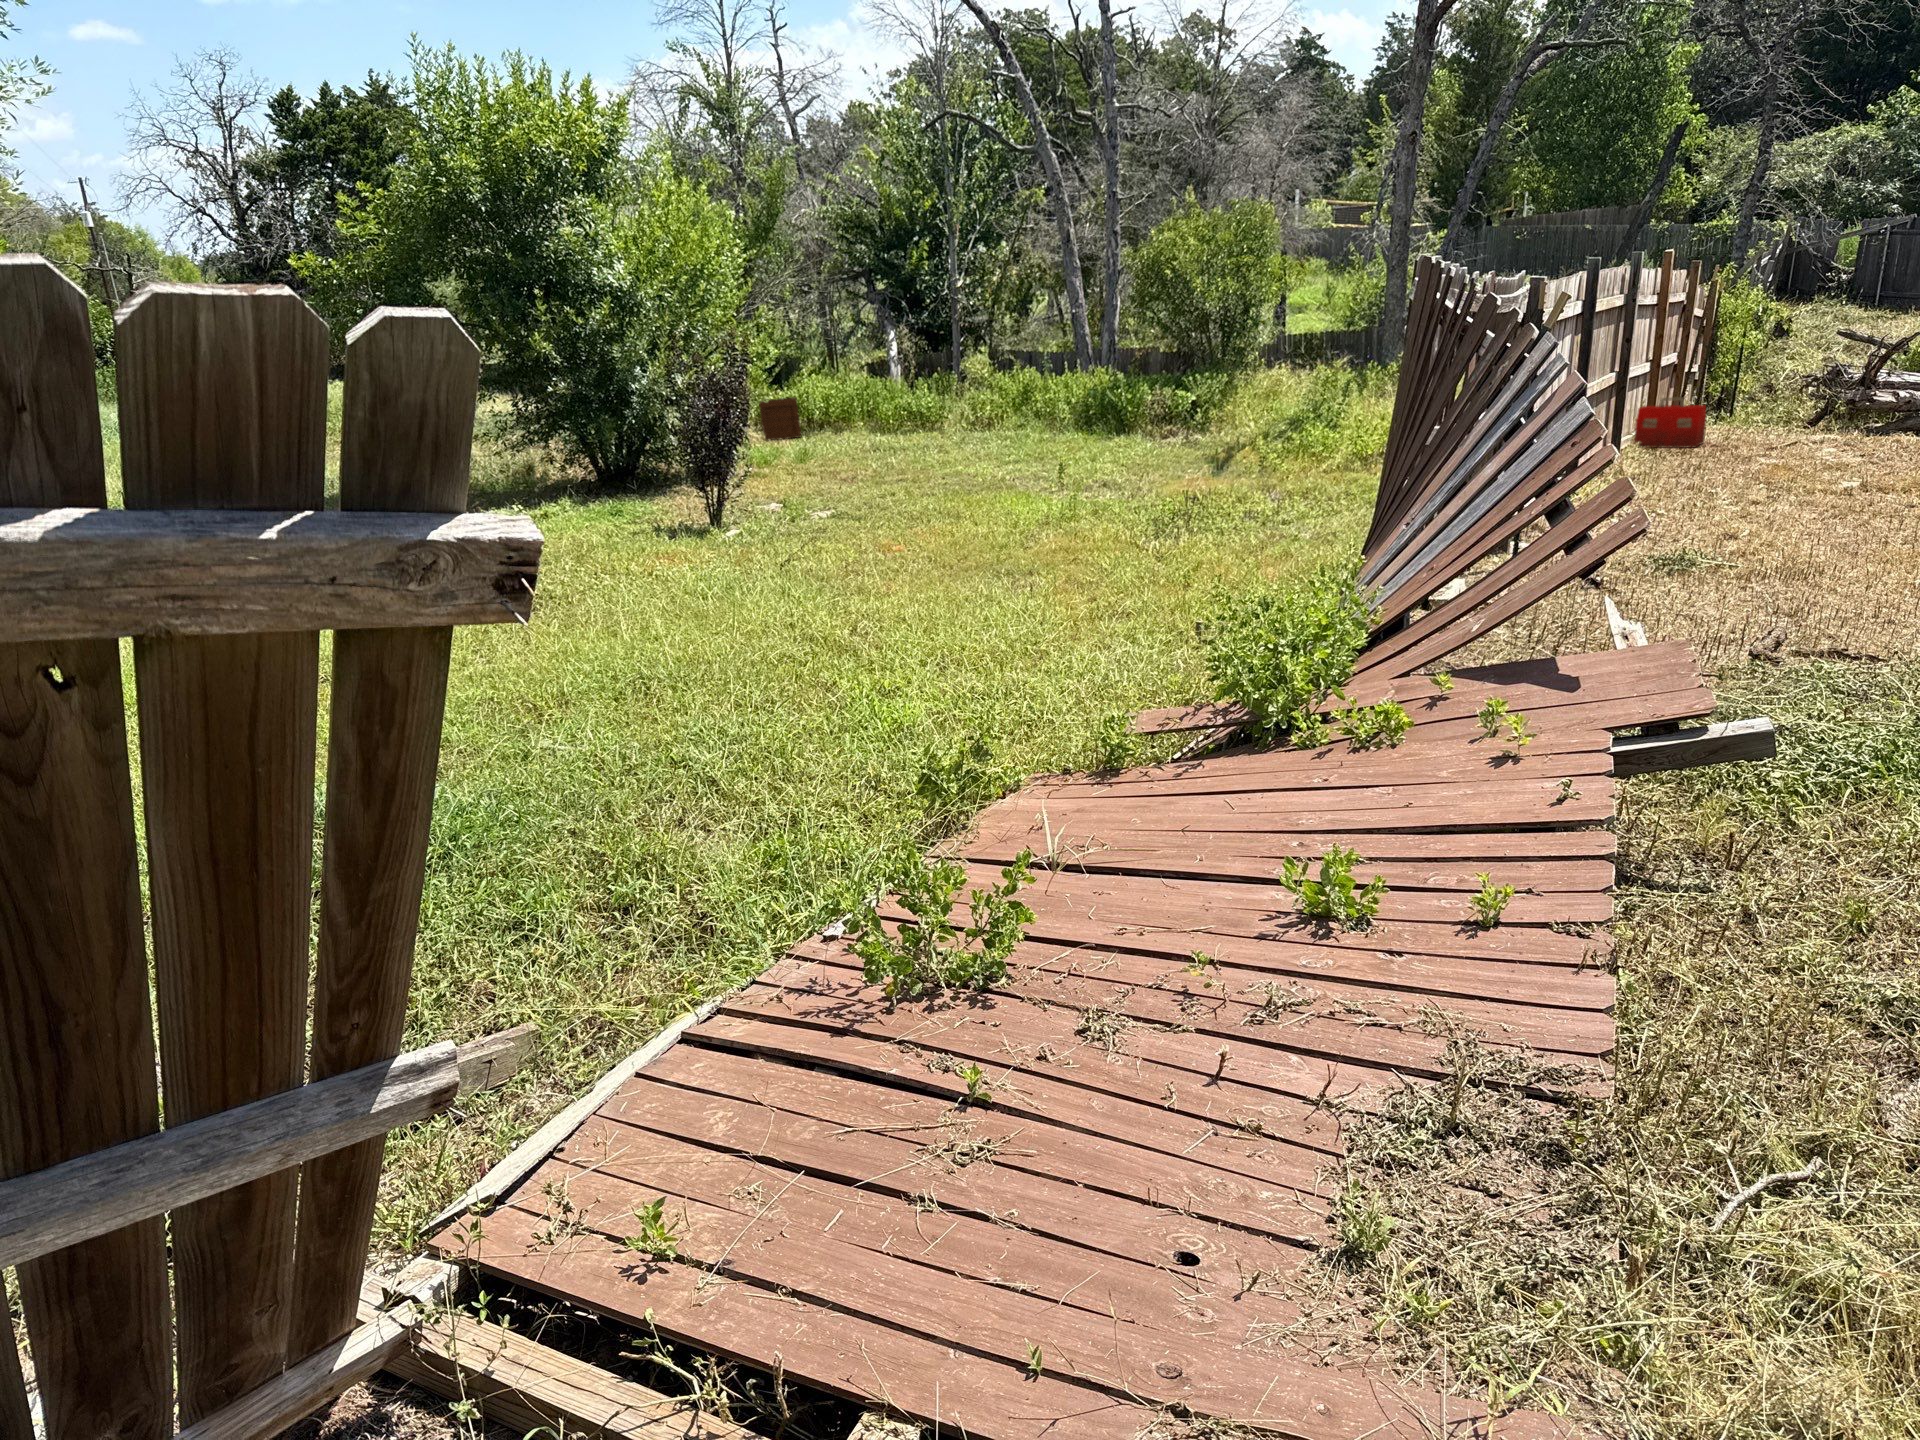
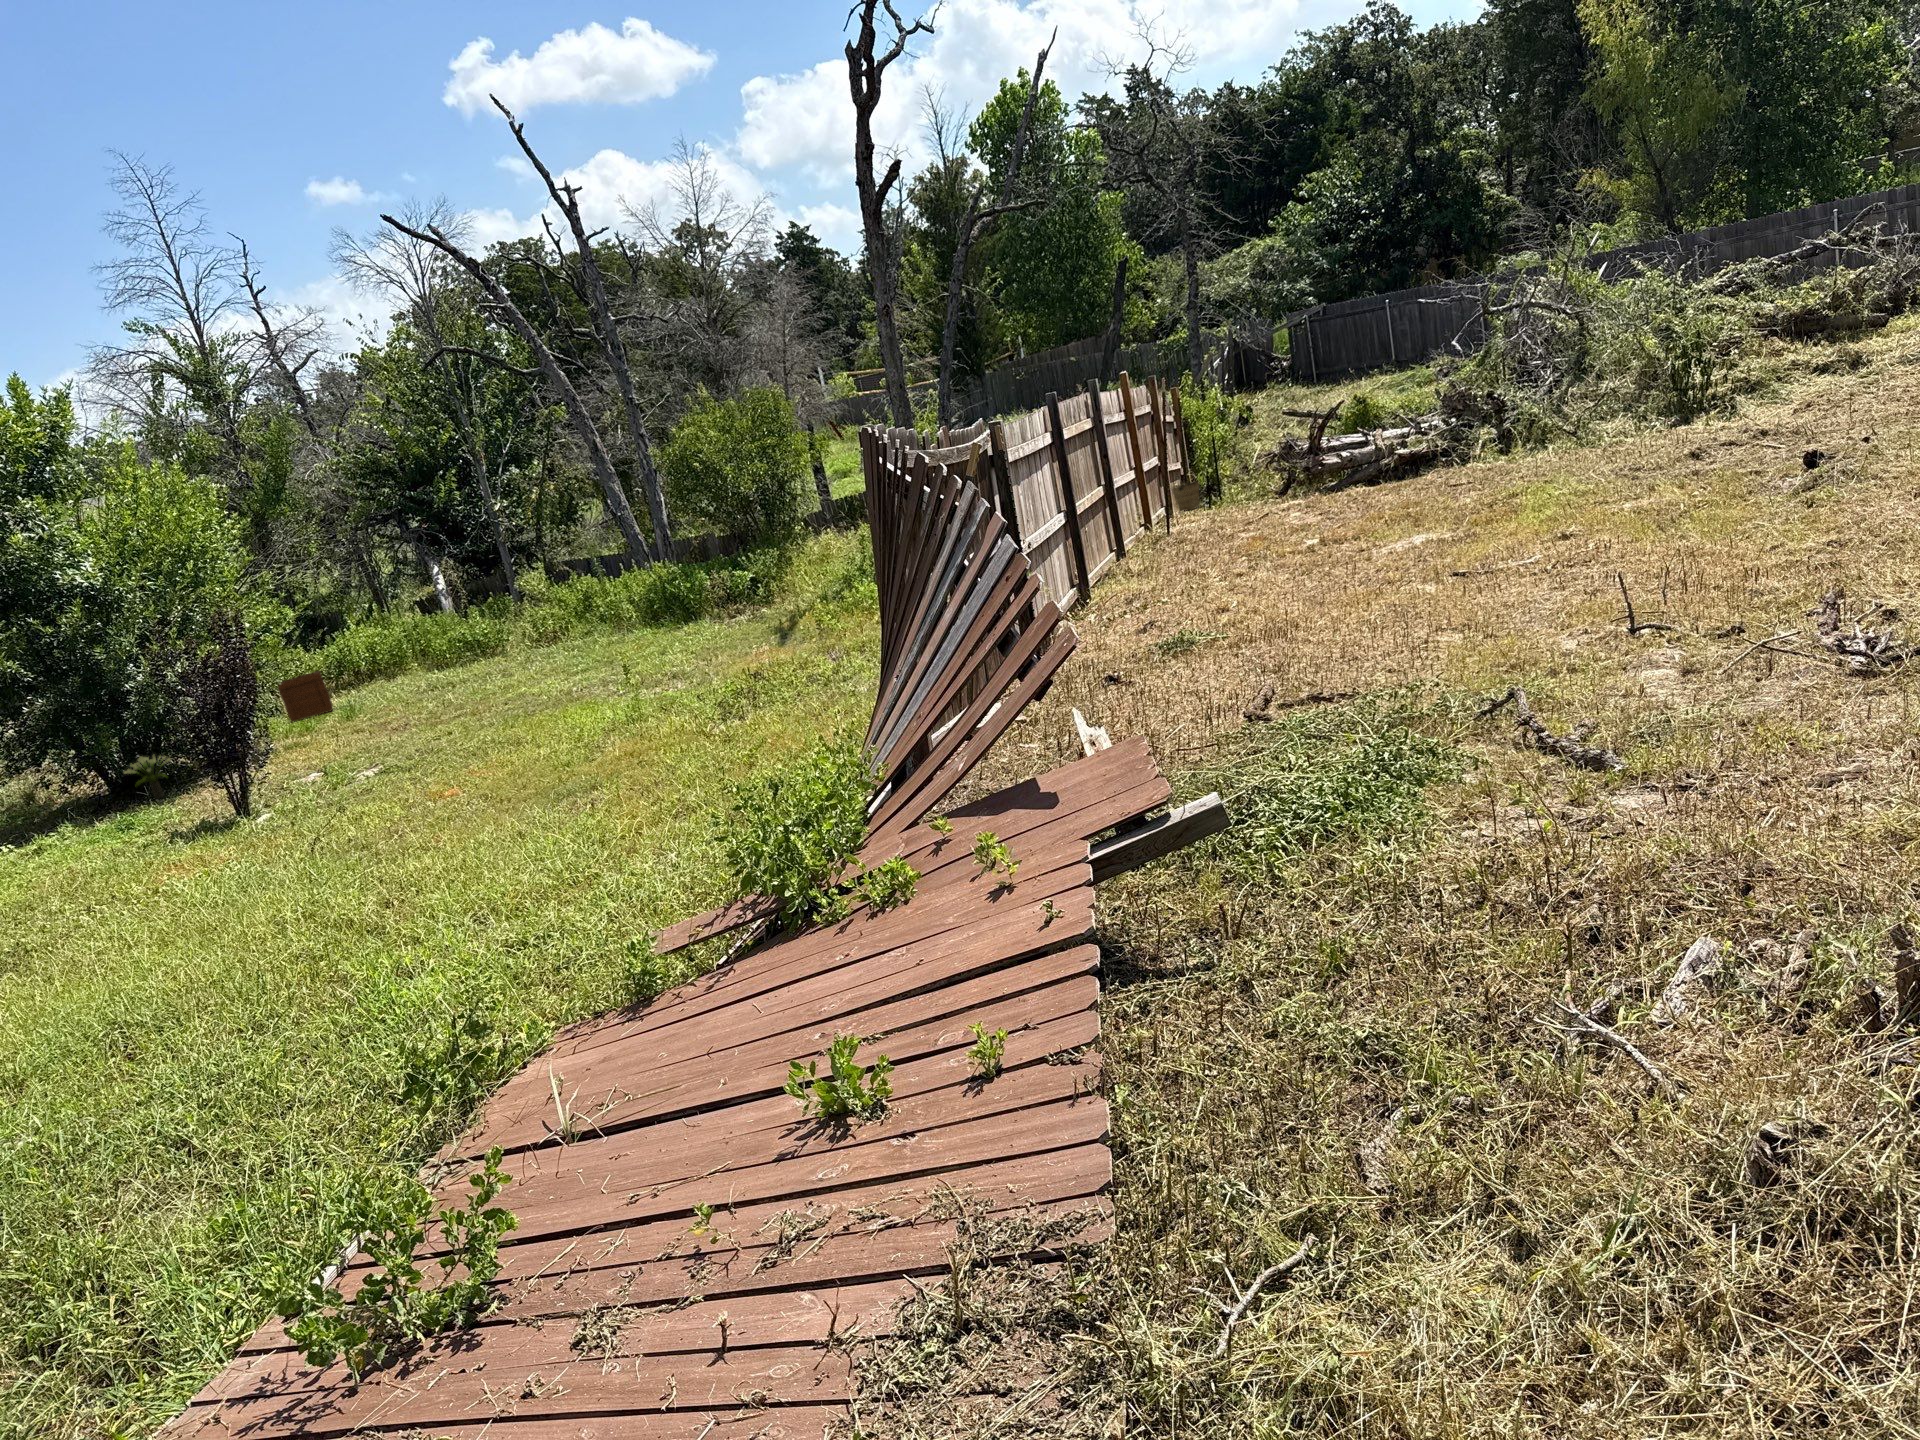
bucket: none [1710,378,1750,411] -> present [1172,482,1200,512]
toolbox: present [1634,398,1706,448] -> none [1111,507,1172,558]
potted plant: none [632,443,670,484] -> present [124,756,170,799]

